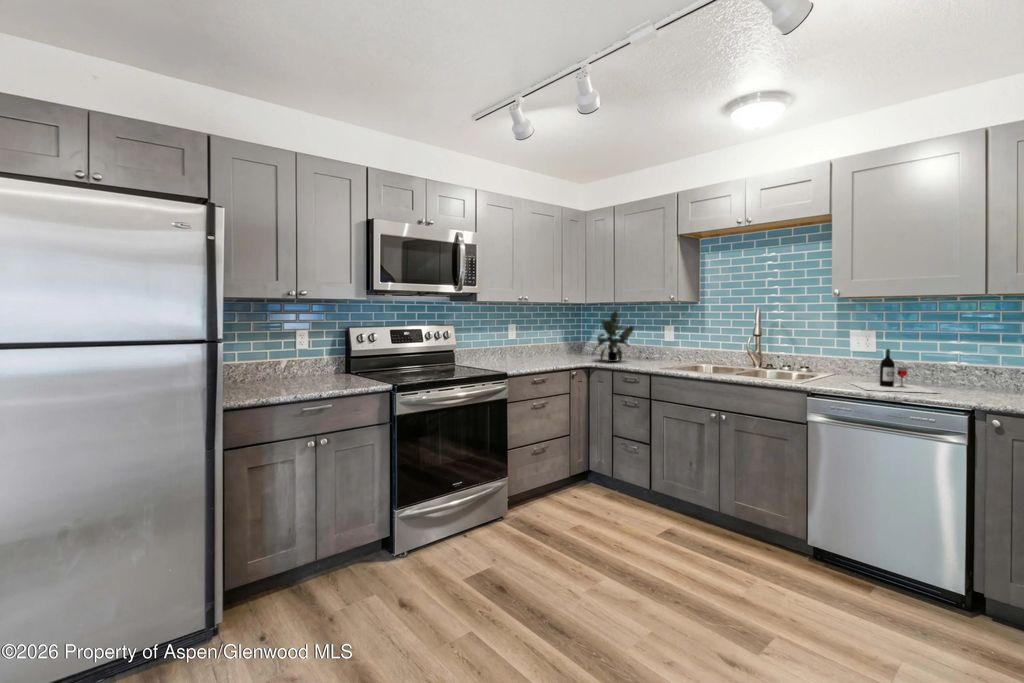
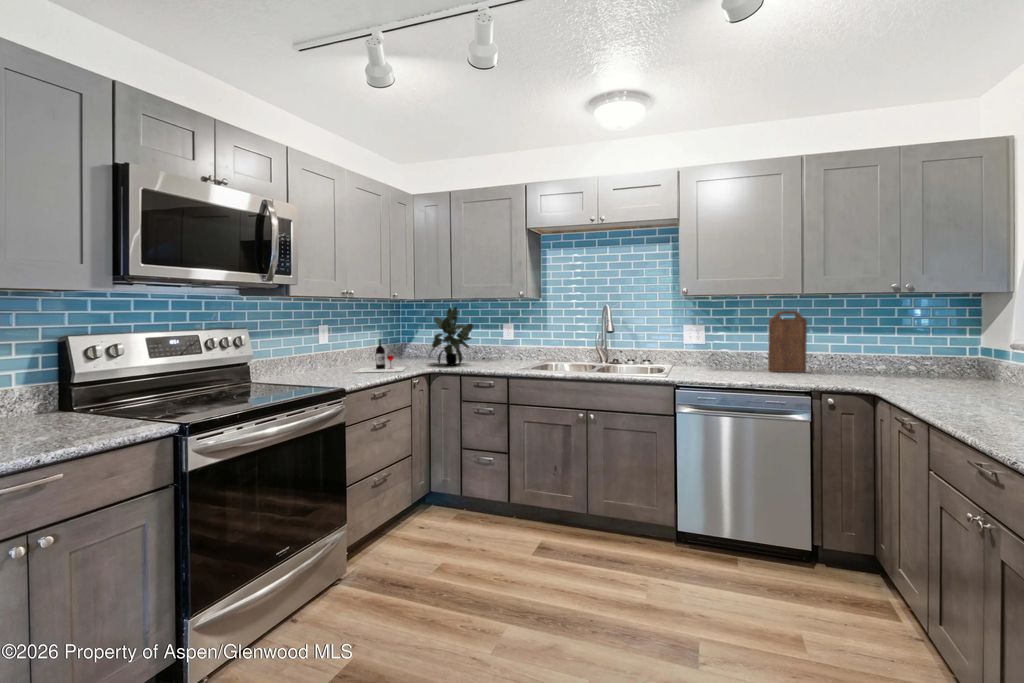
cutting board: none [949,319,1007,391] -> present [768,311,807,372]
wine bottle: present [850,349,938,393] -> present [354,339,405,373]

